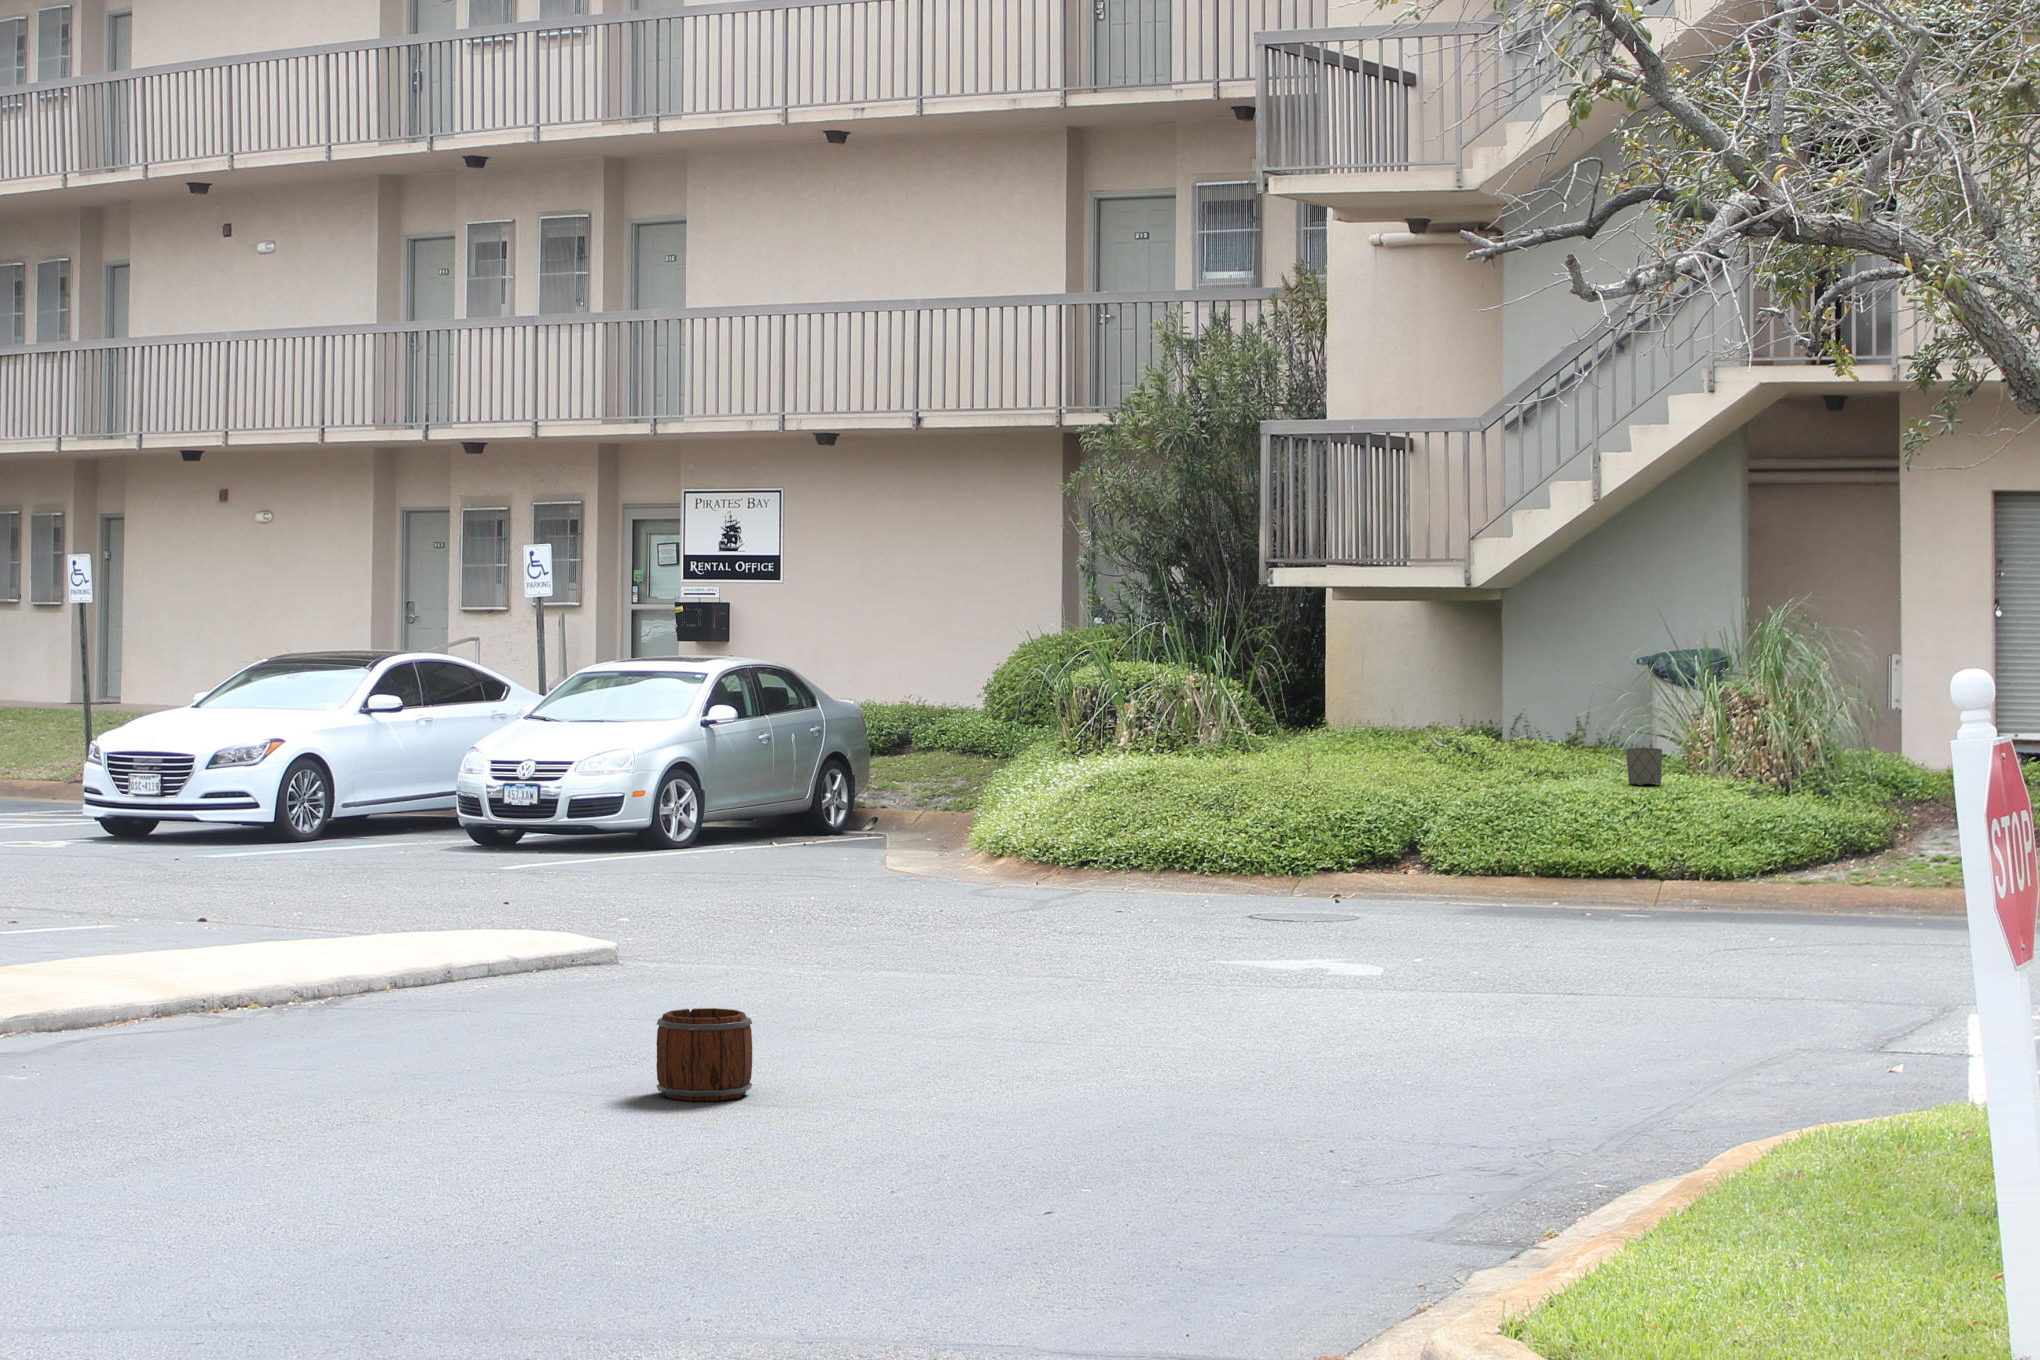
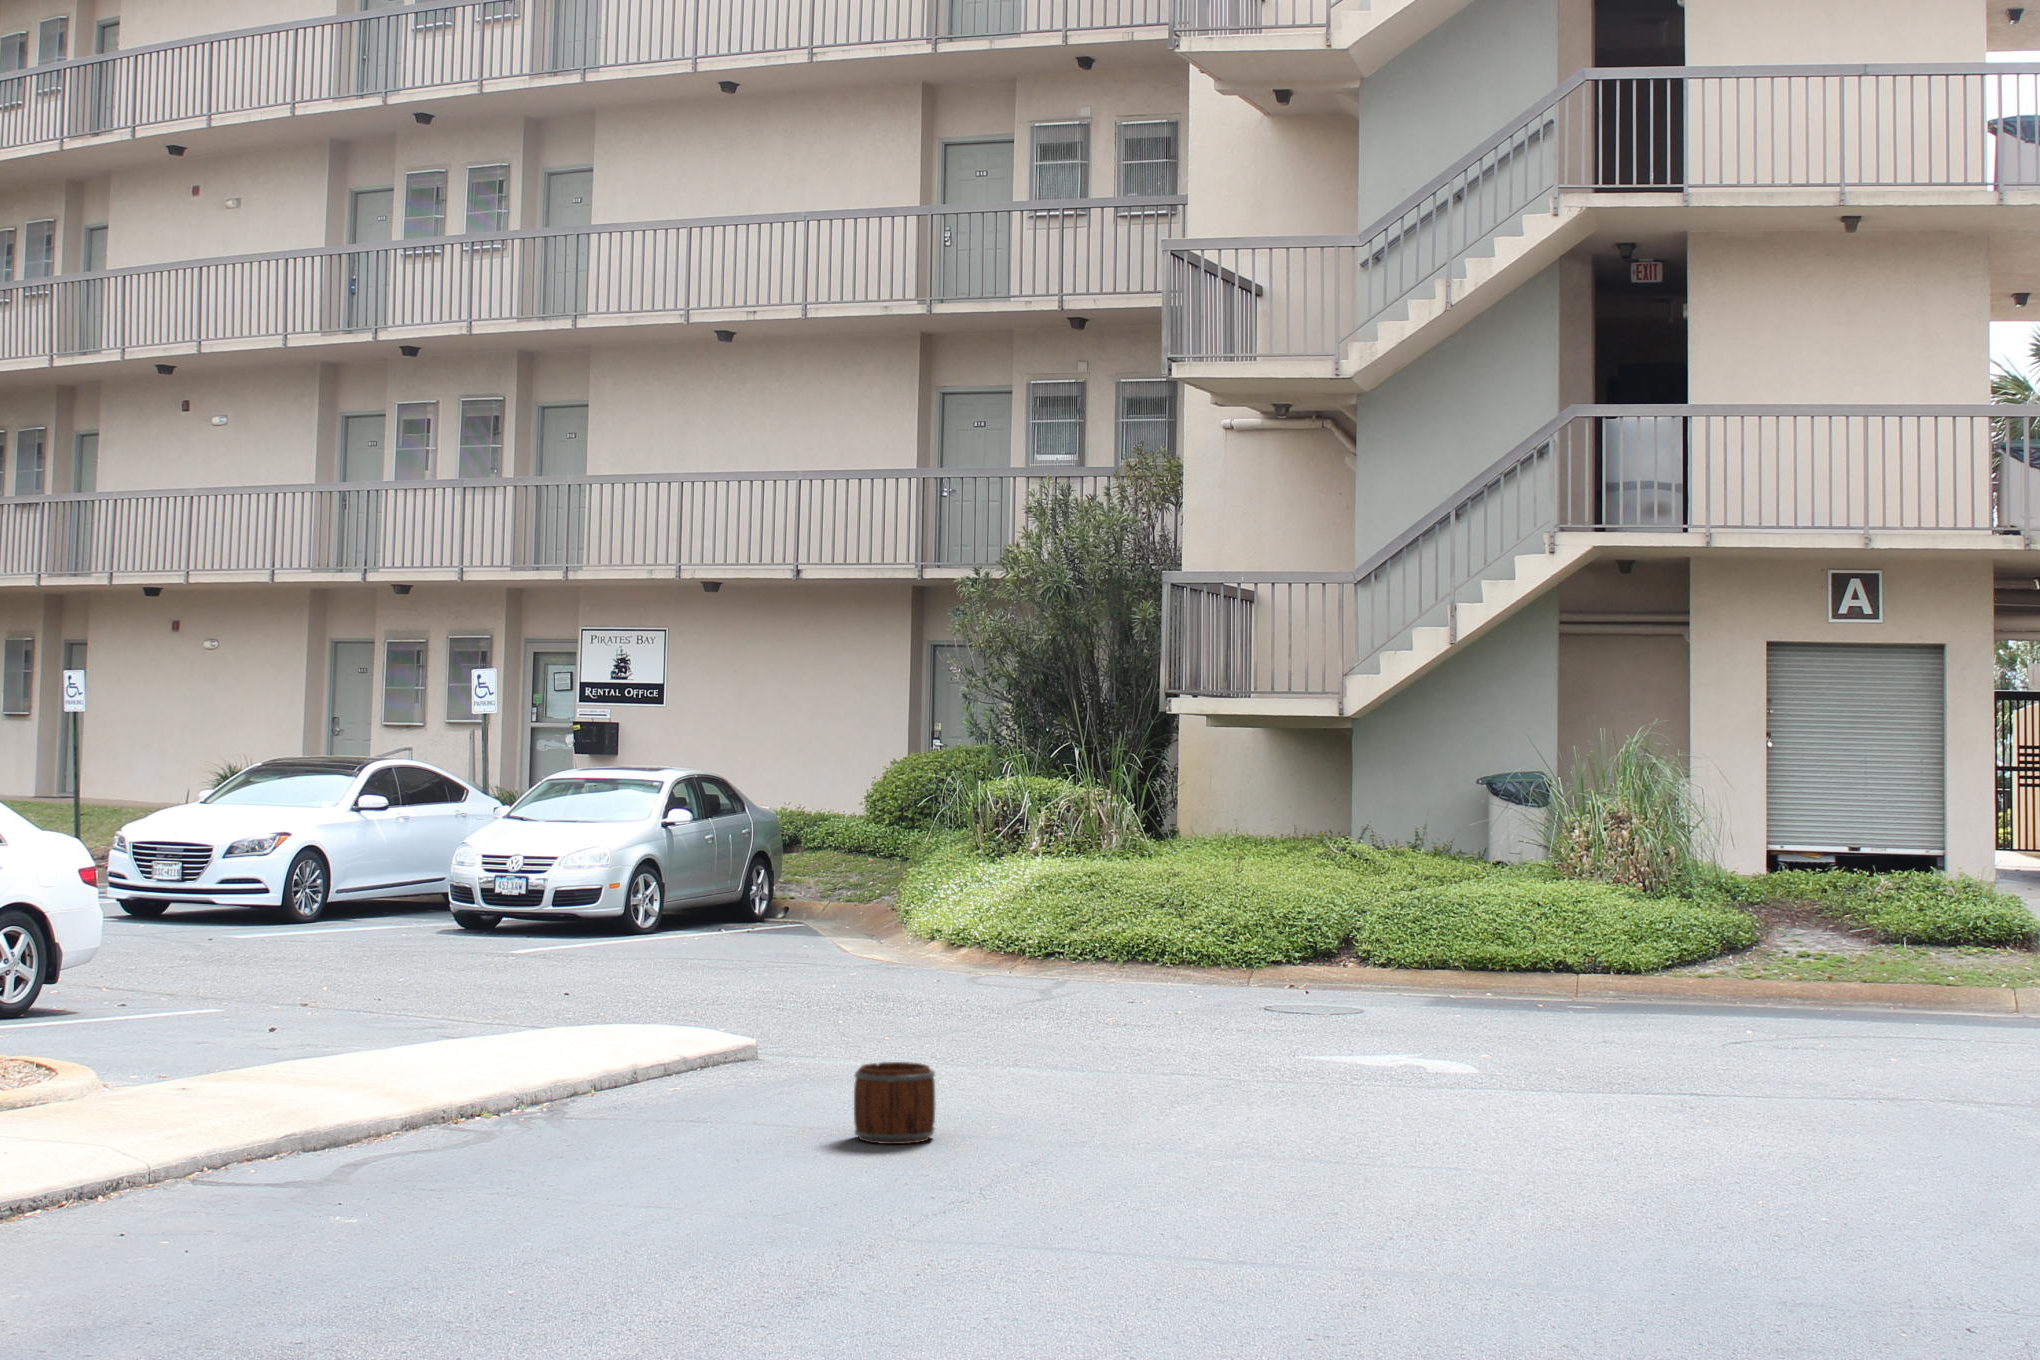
planter: present [1626,748,1662,786] -> none [1448,838,1476,869]

